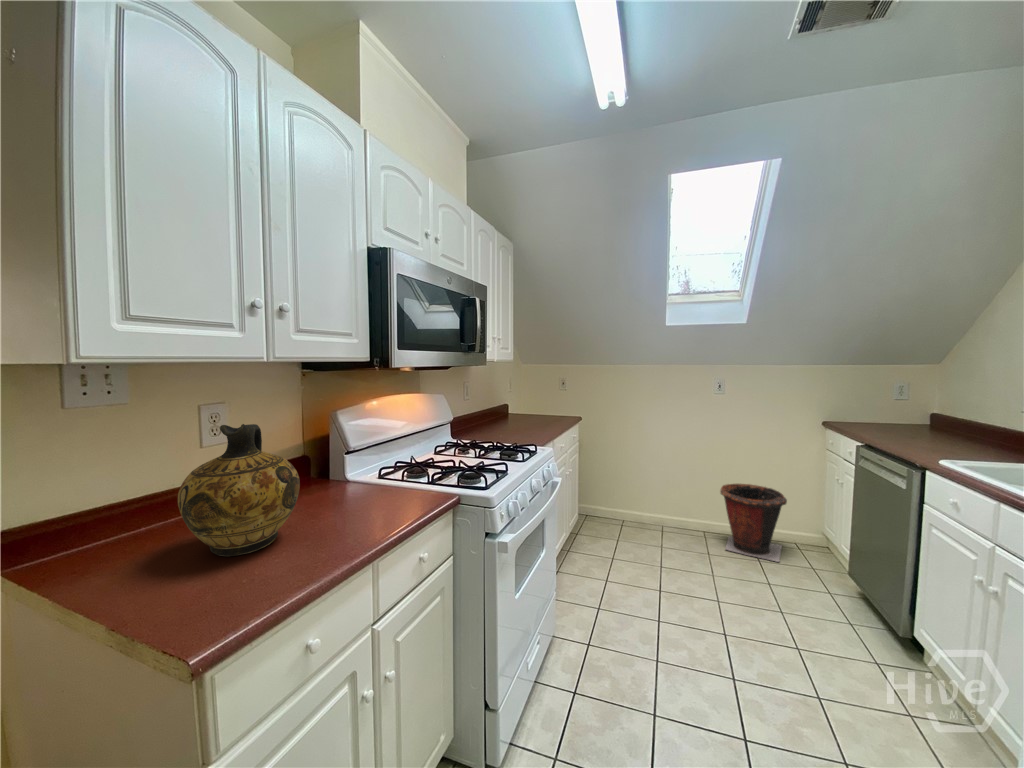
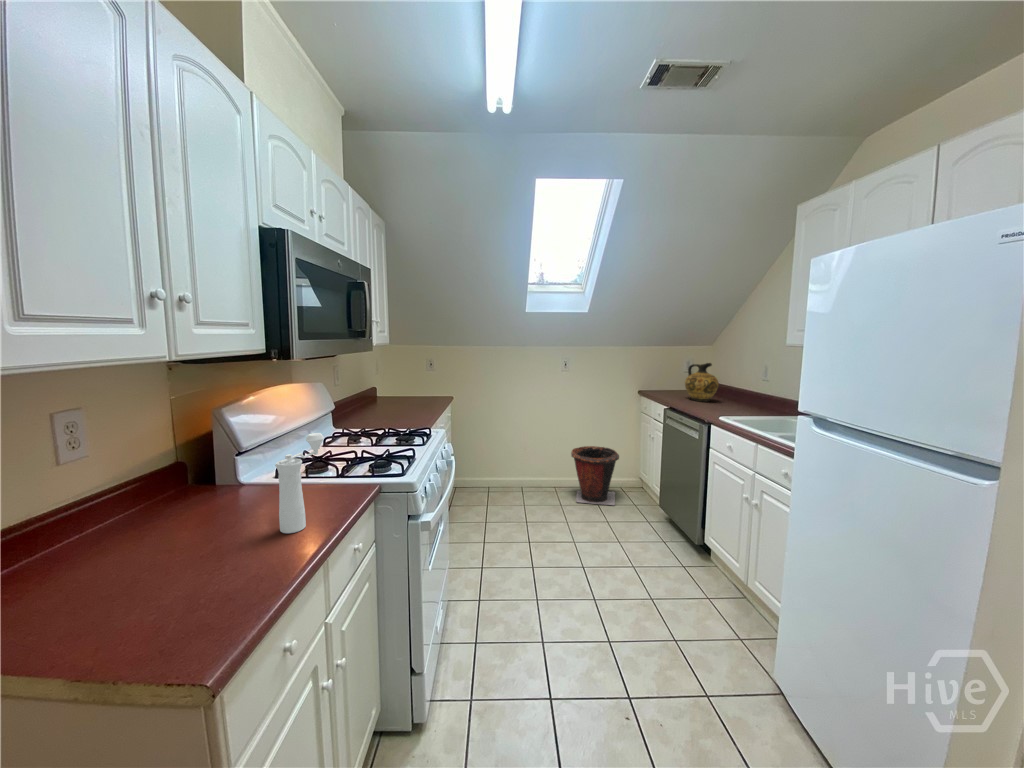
ceramic jug: present [178,424,300,556] -> present [685,363,719,401]
pepper mill: none [345,436,398,530] -> present [275,433,324,533]

